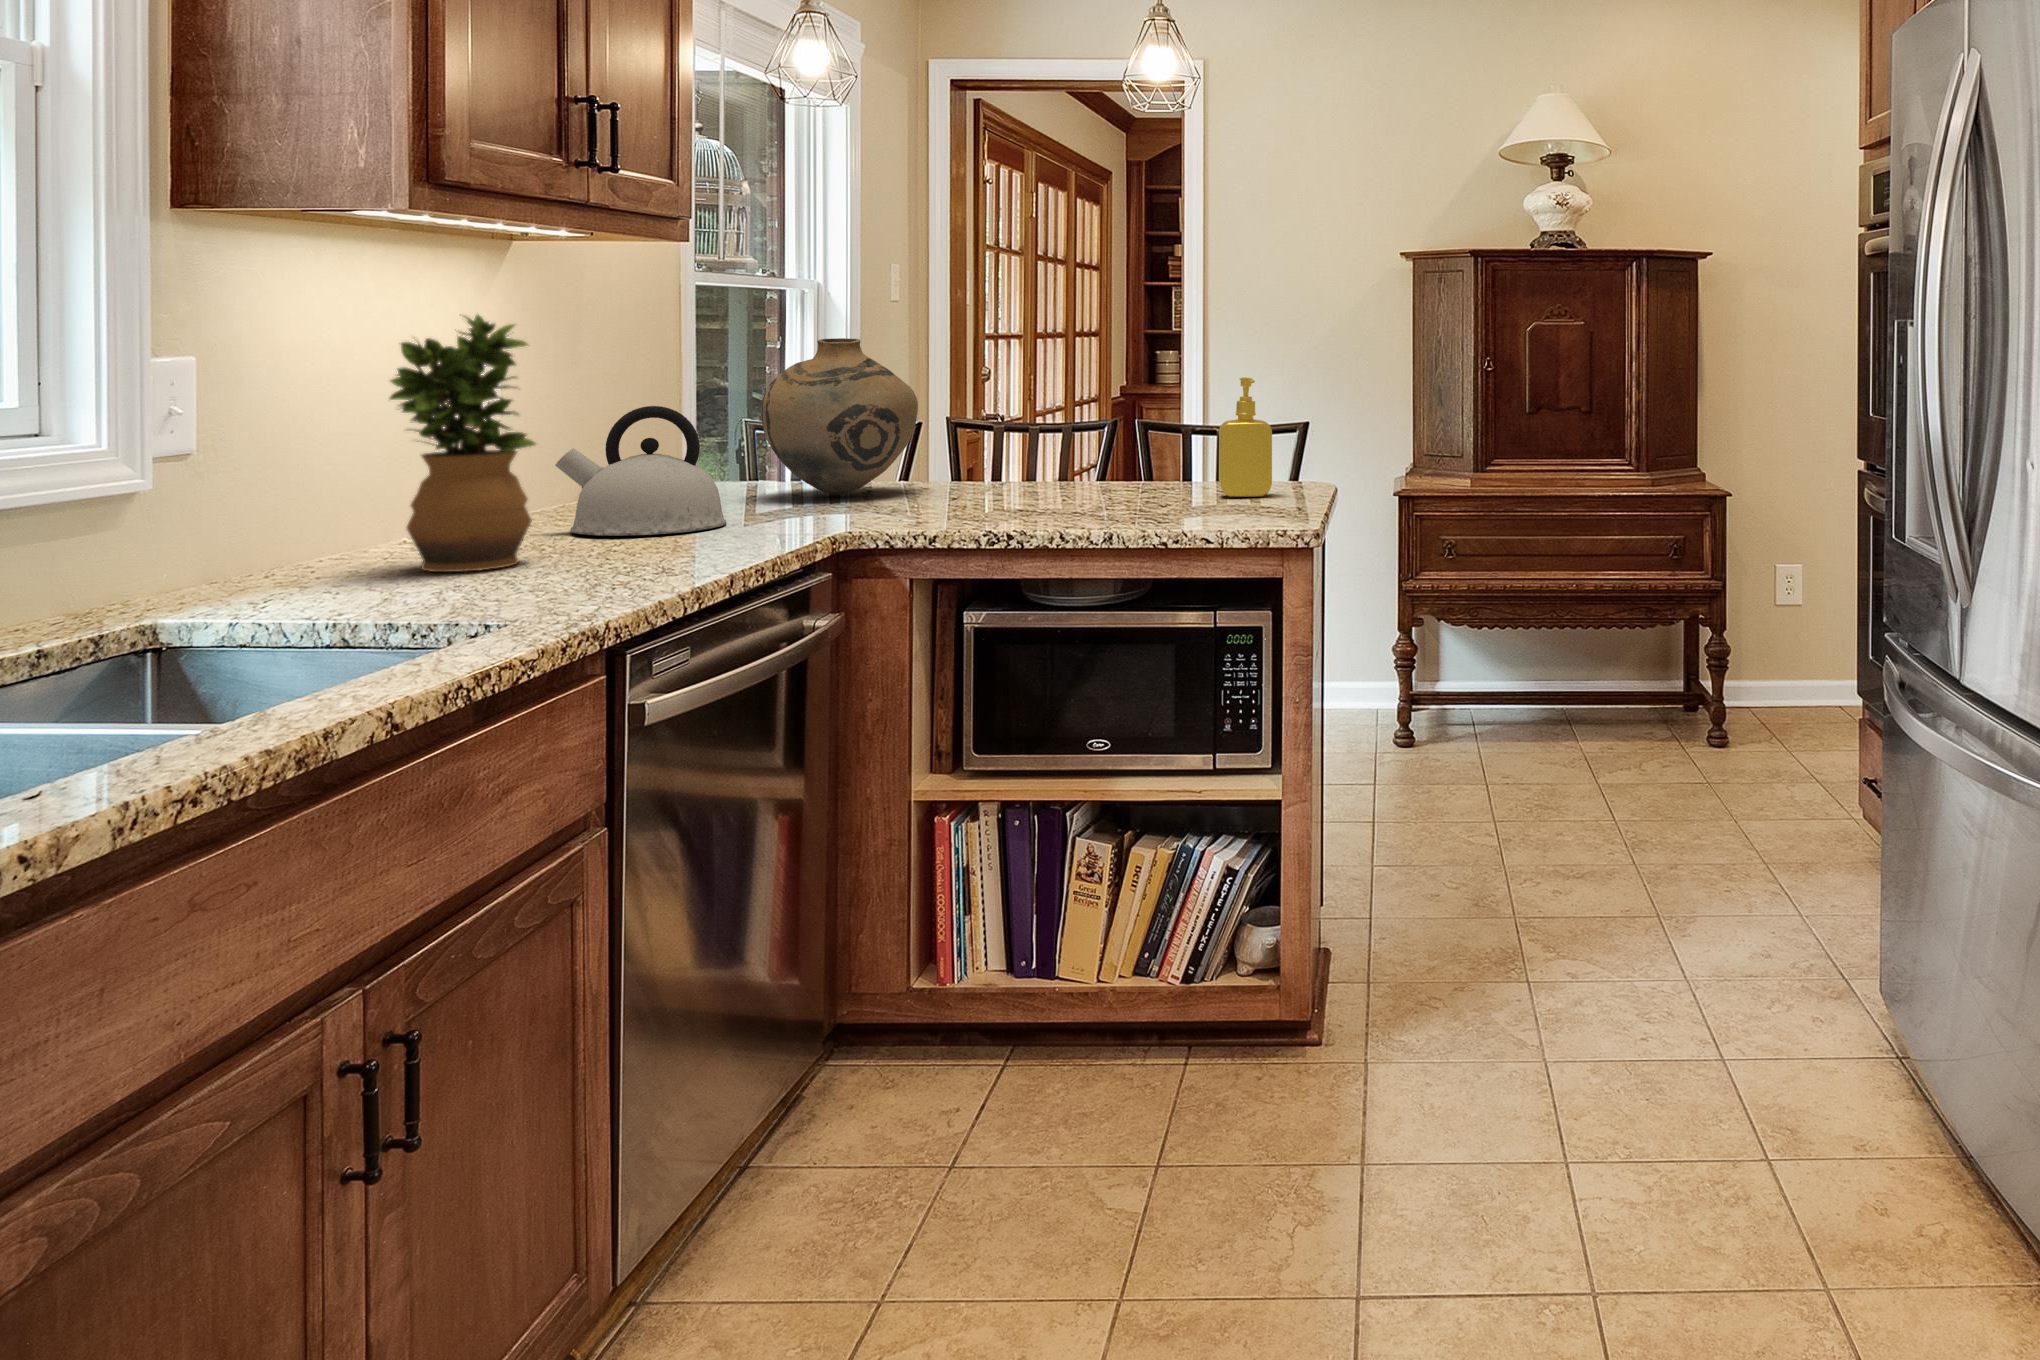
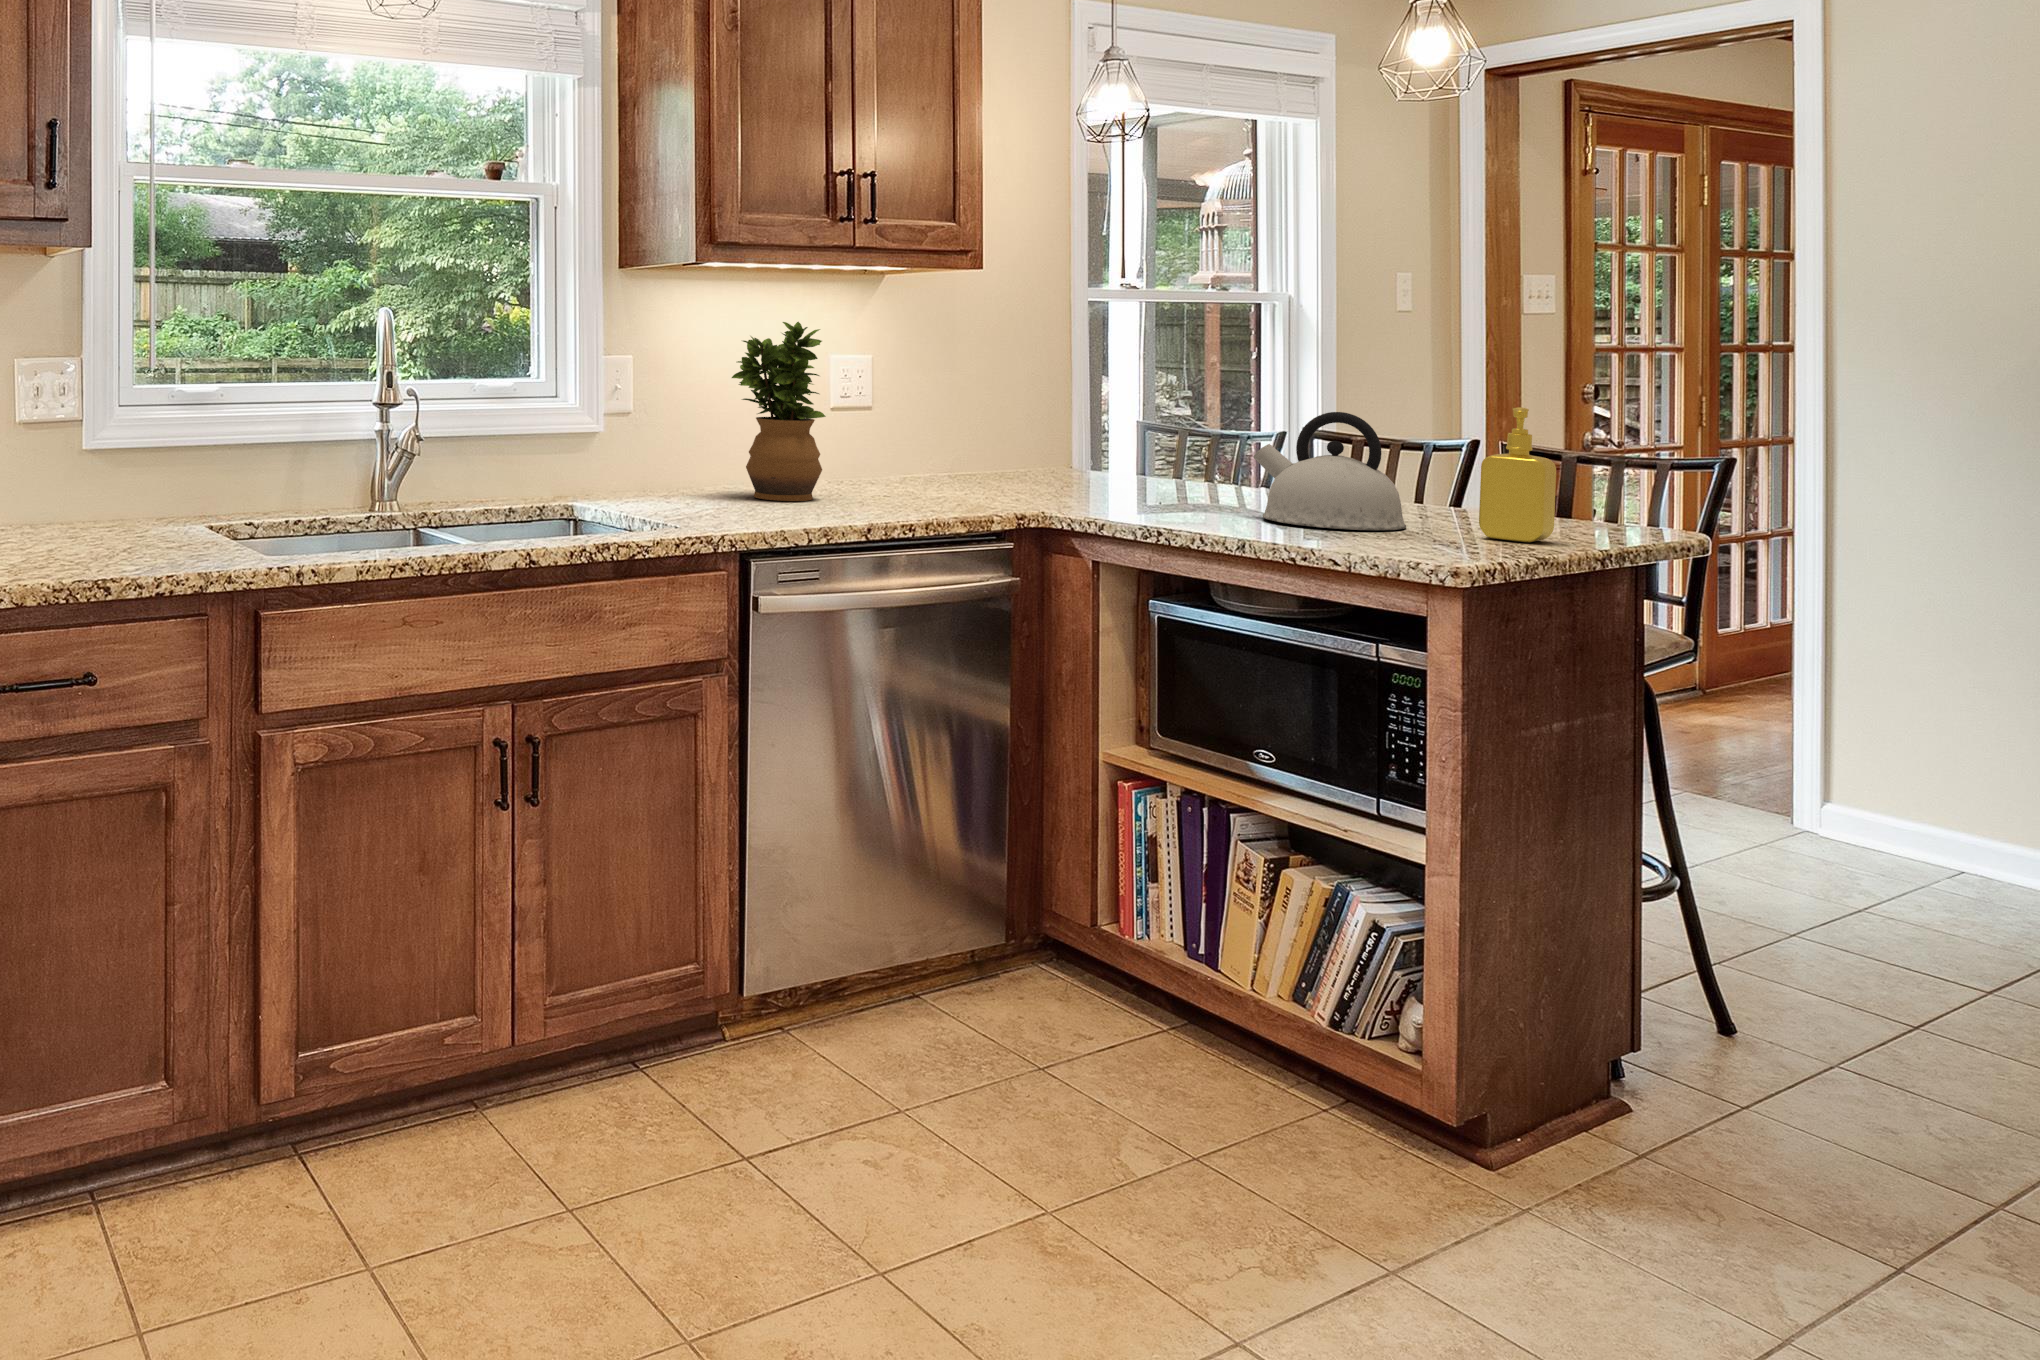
vase: present [761,338,918,495] -> none [1090,350,1234,491]
kettle: present [555,406,726,536] -> present [1253,412,1406,530]

